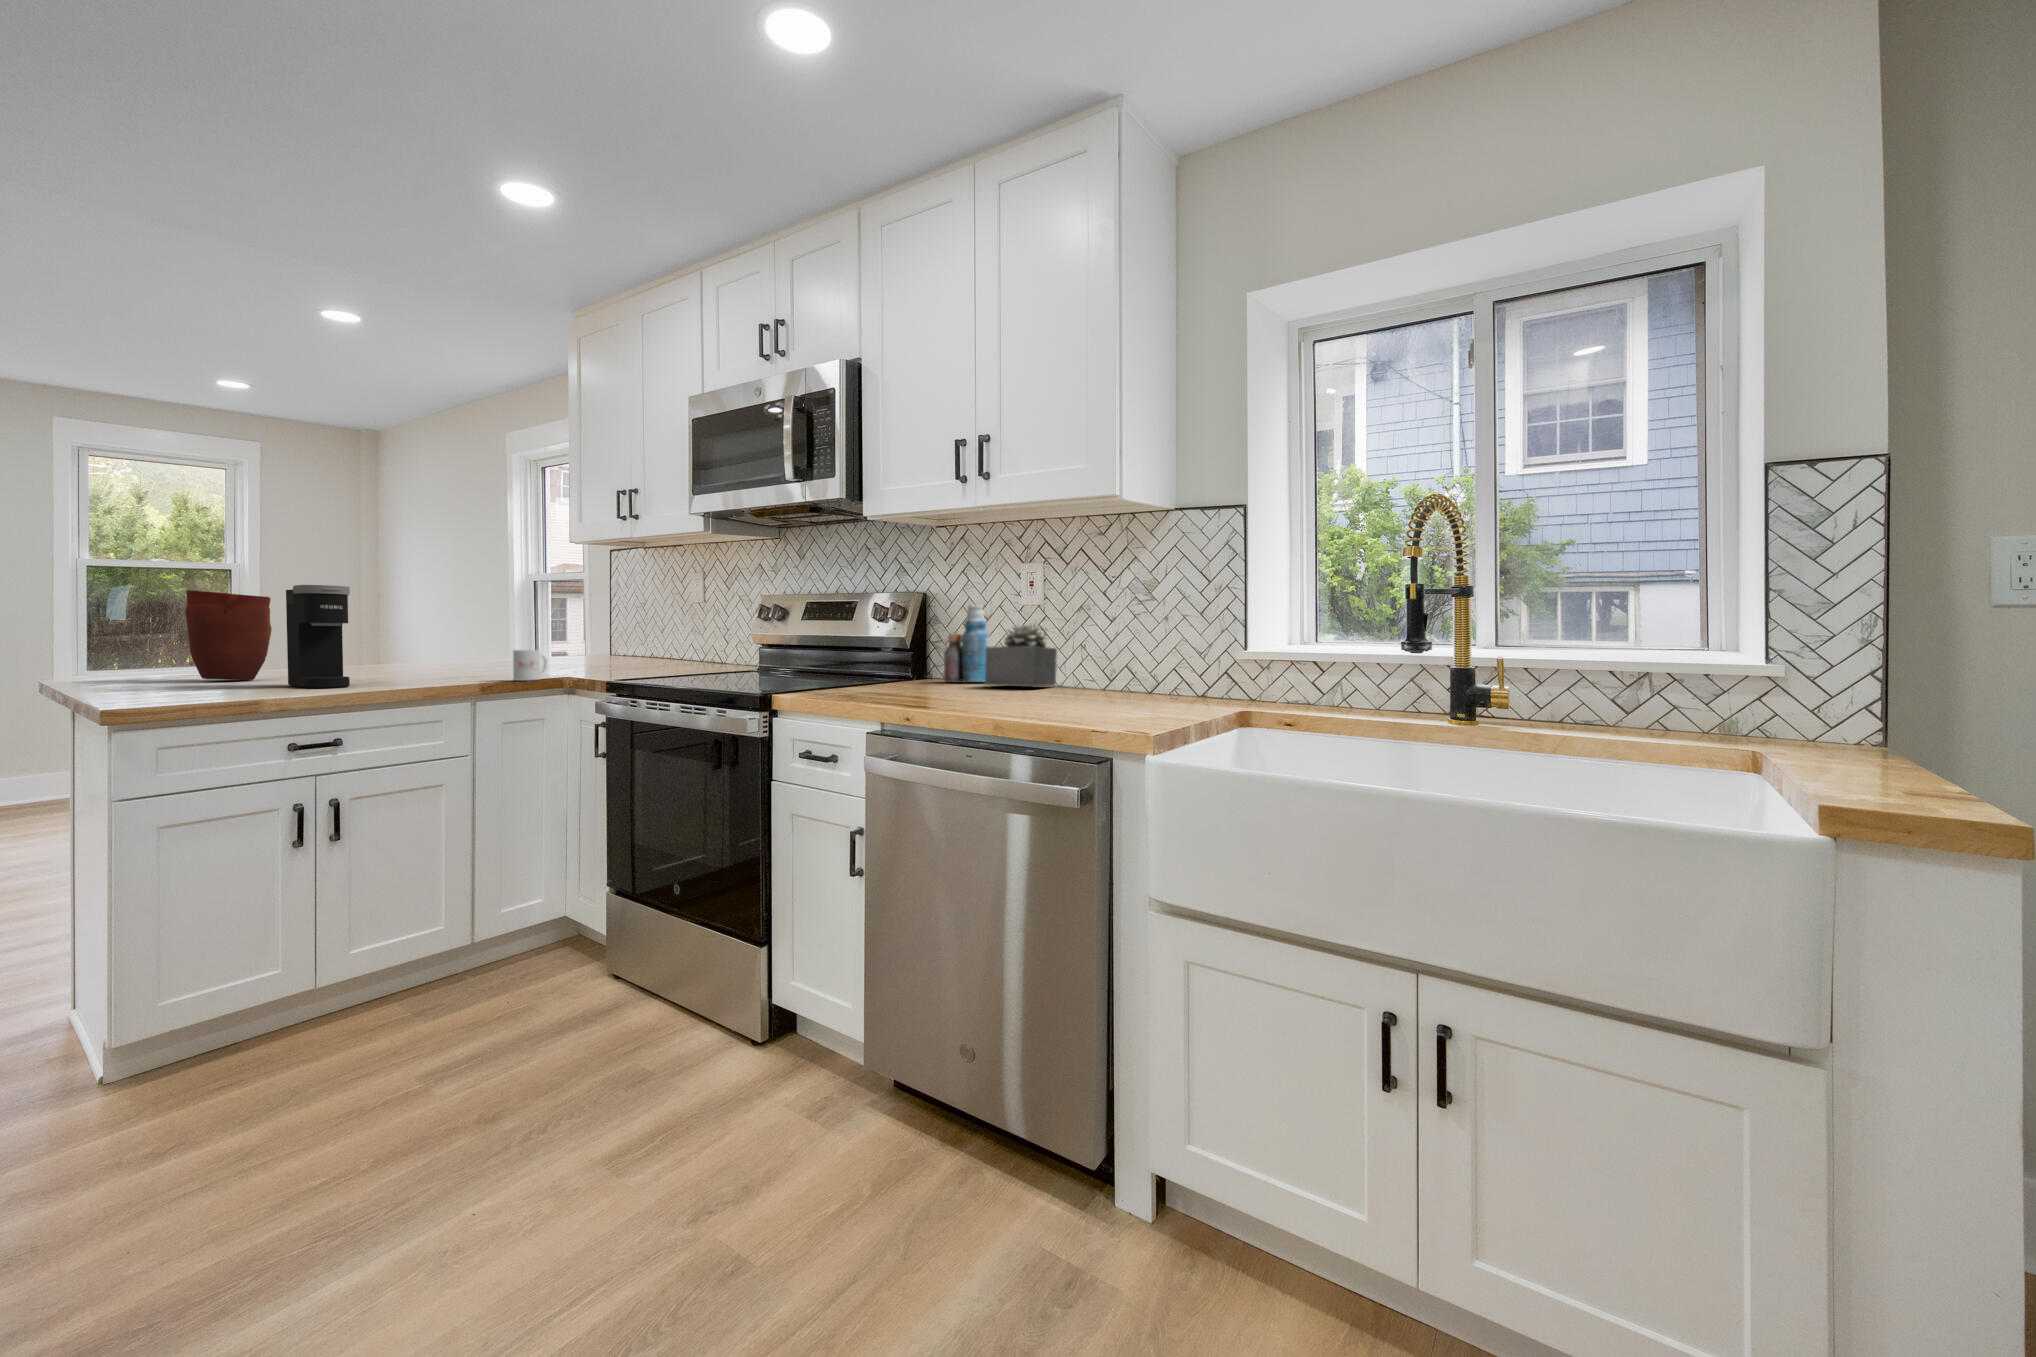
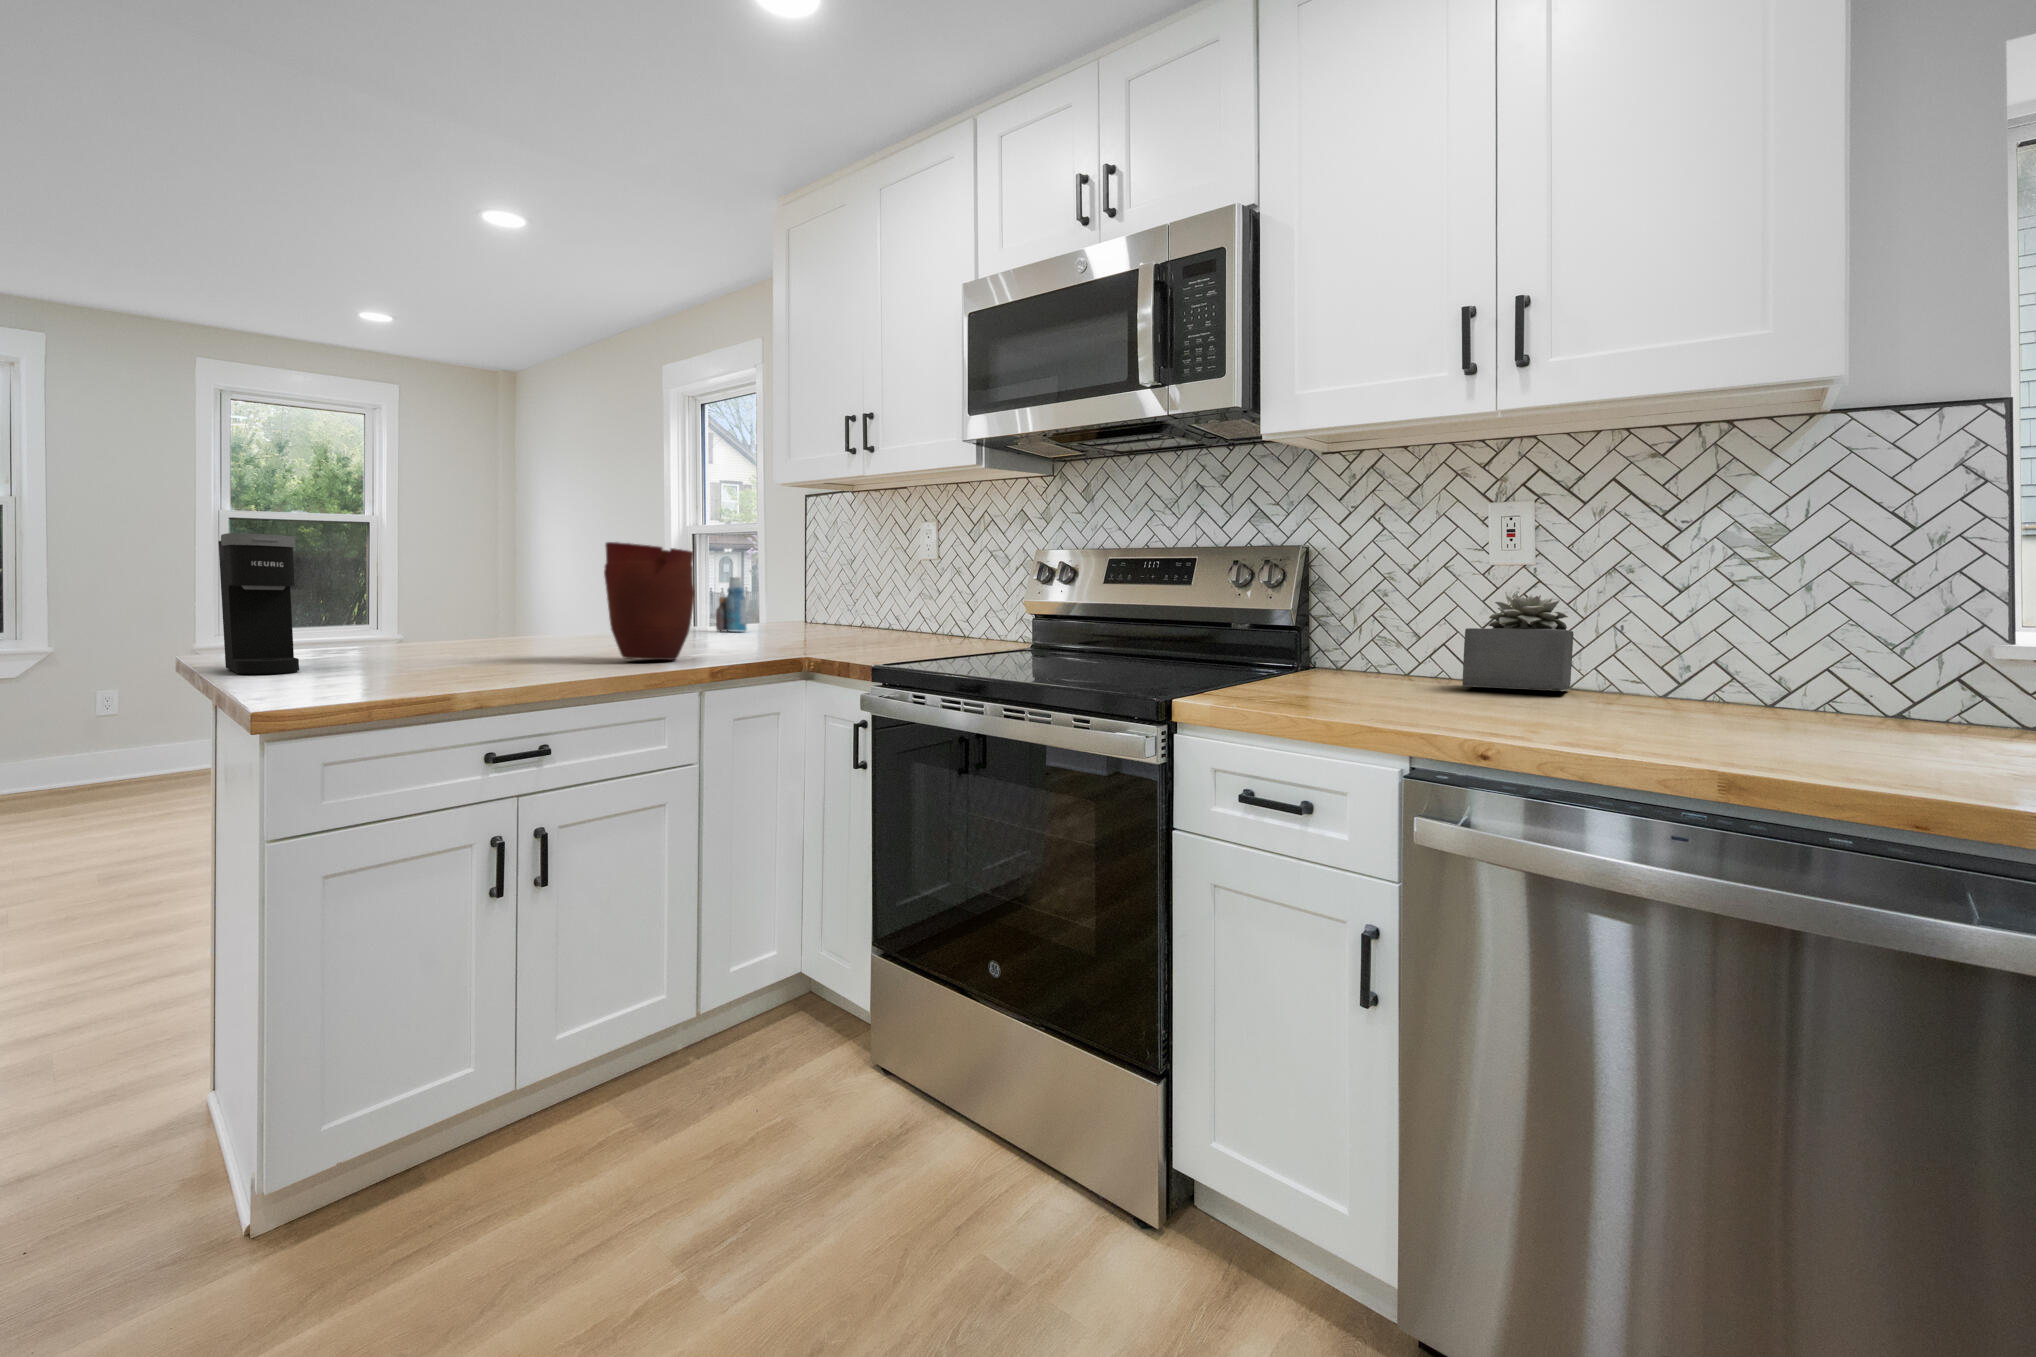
coffee maker: present [286,585,350,688] -> present [218,533,299,674]
vase: present [185,590,272,680] -> present [604,542,695,660]
bottle: present [944,605,990,682] -> present [716,577,747,631]
mug: present [513,650,547,681] -> none [741,623,779,664]

